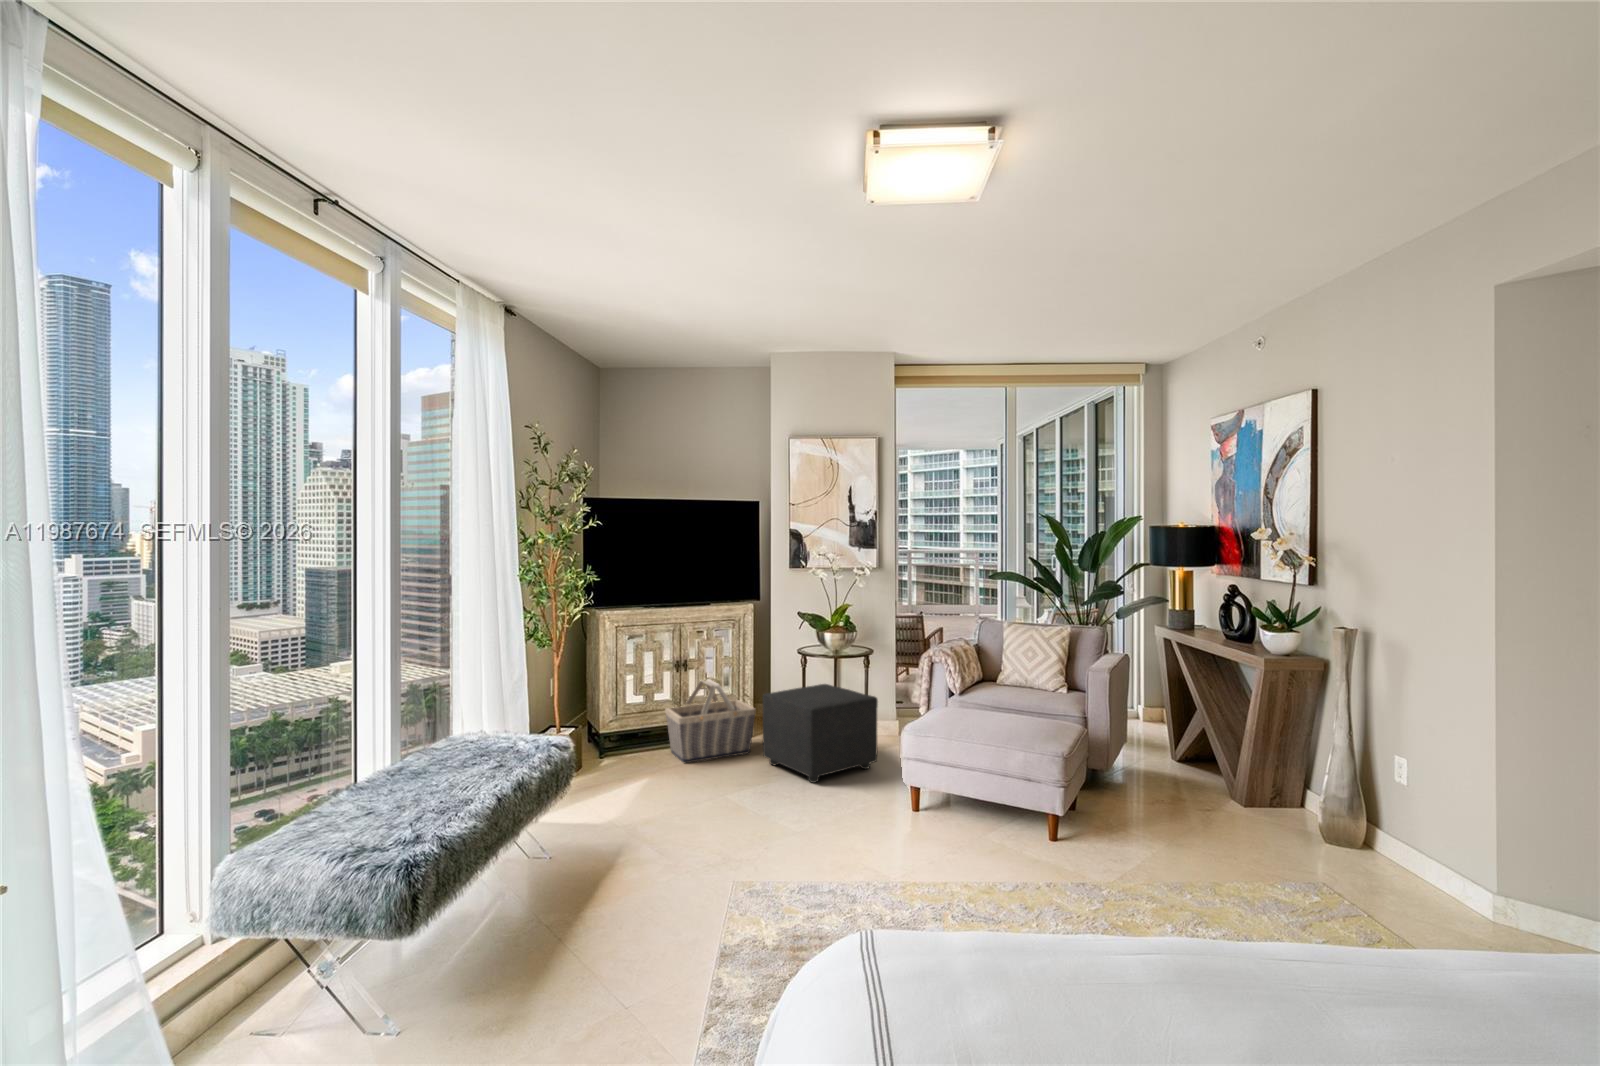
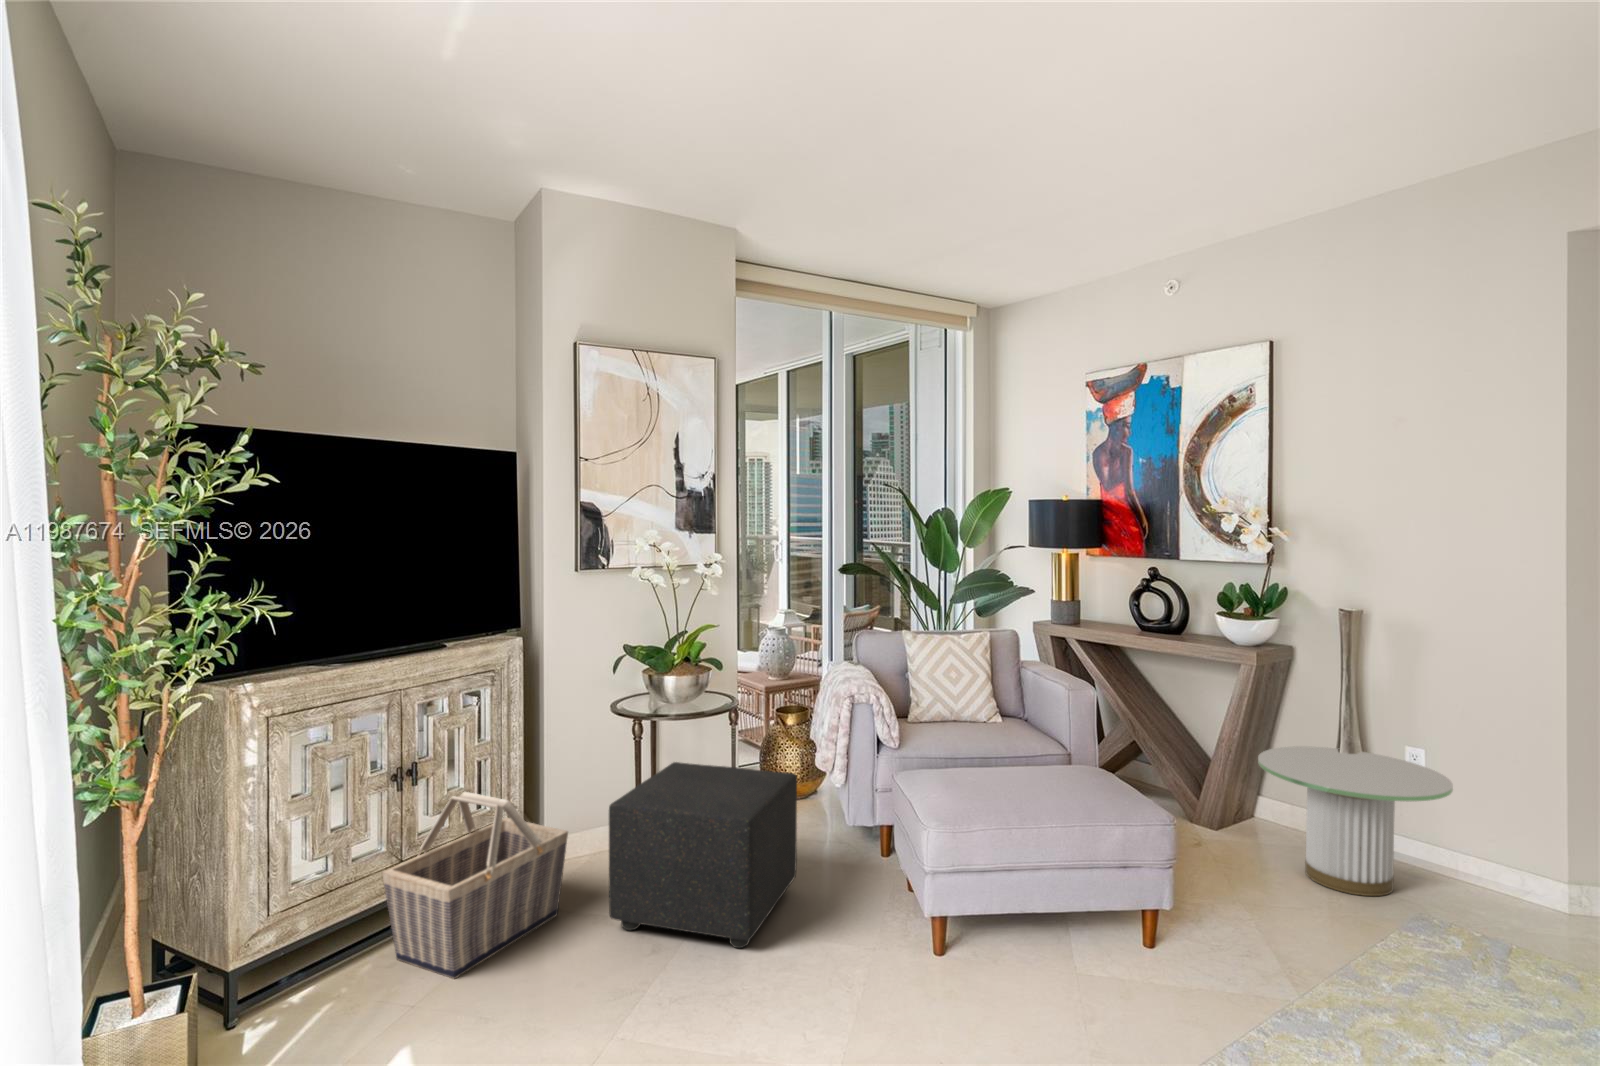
side table: none [1220,738,1390,868] -> present [1258,746,1453,896]

